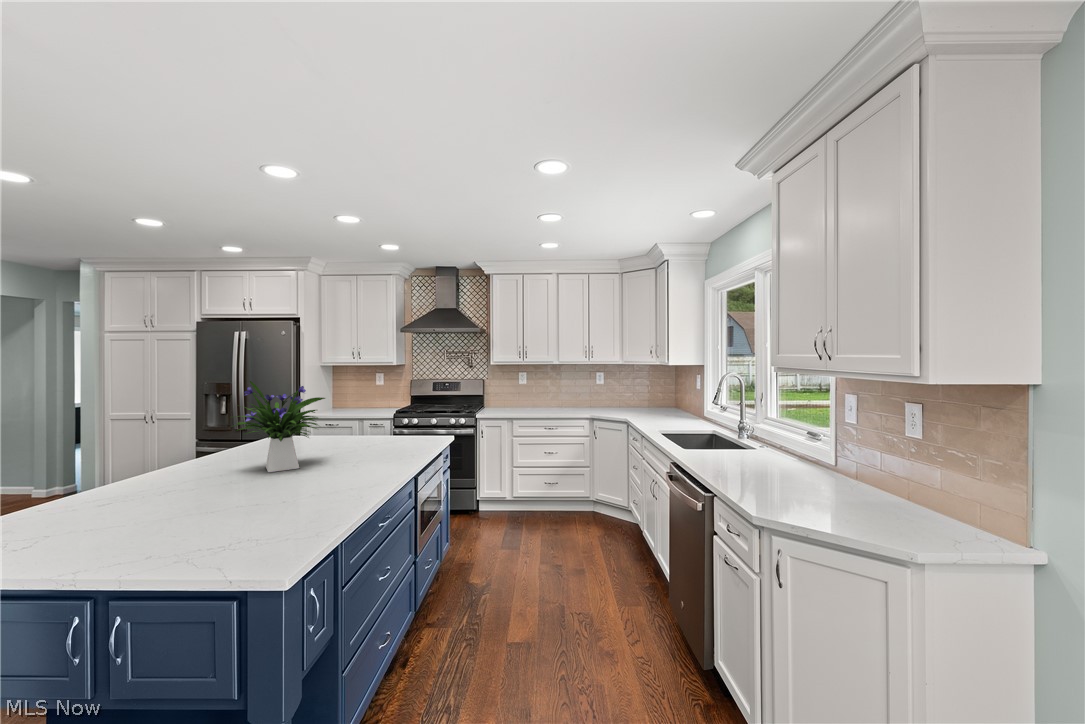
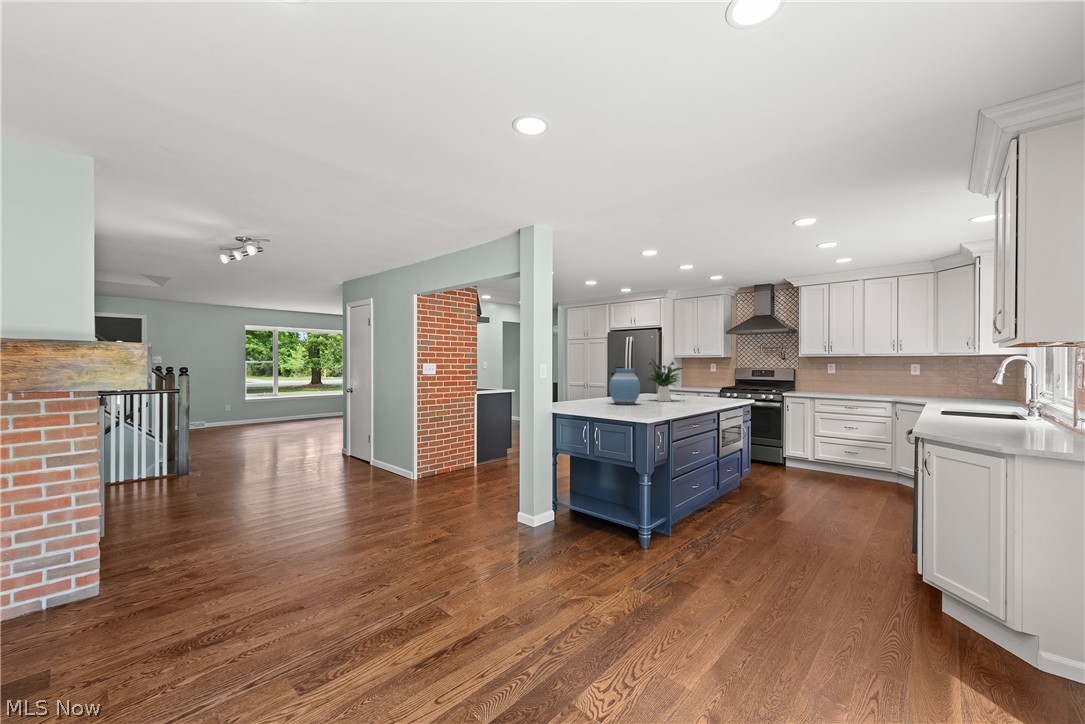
vase: none [91,416,202,523] -> present [609,369,640,405]

